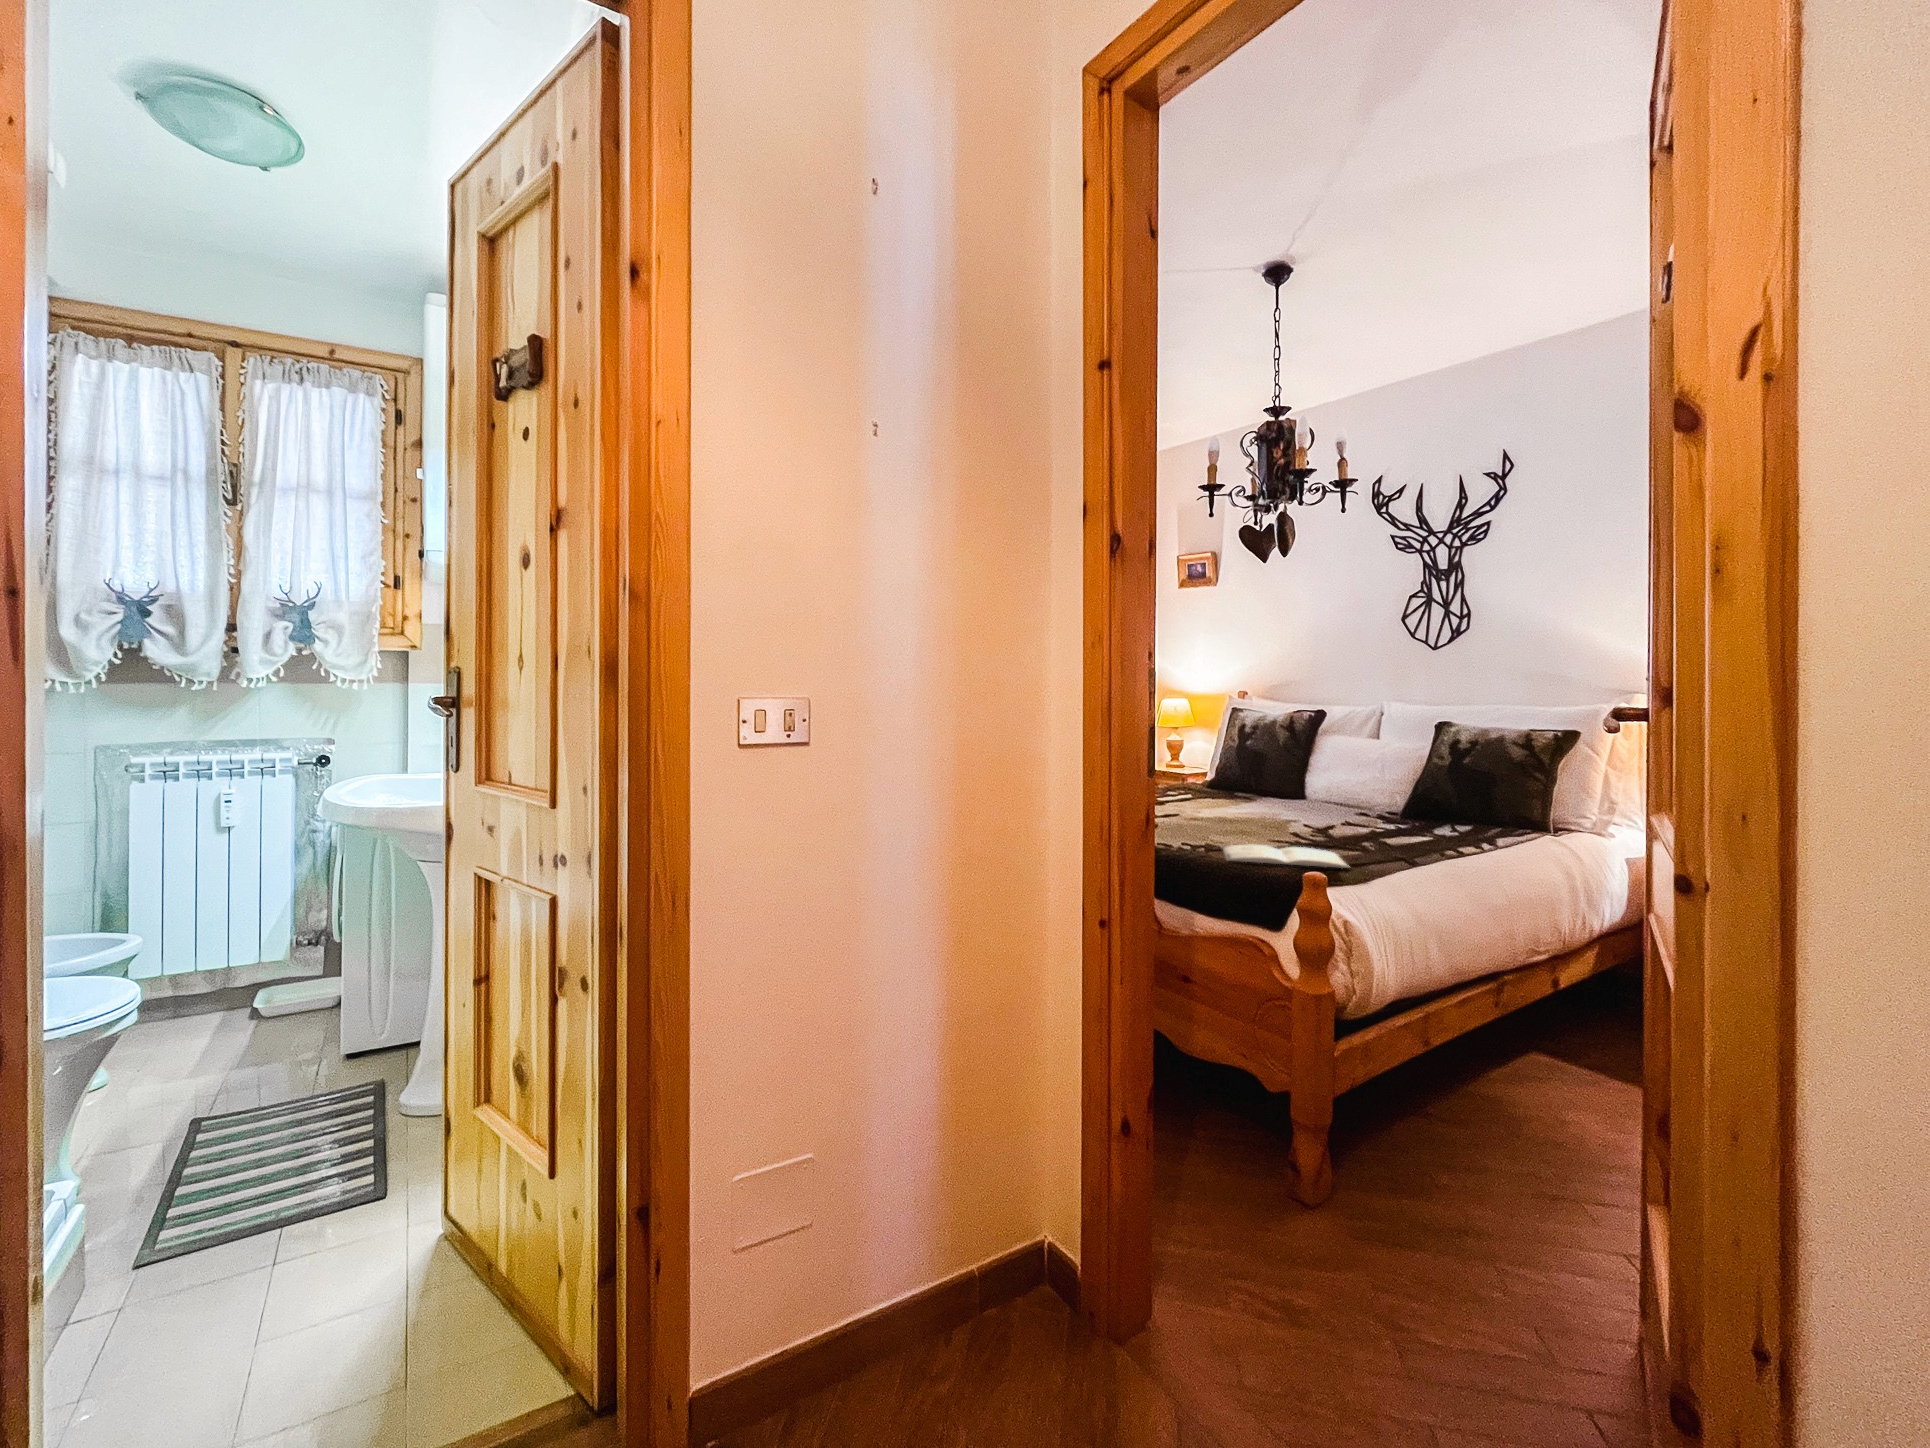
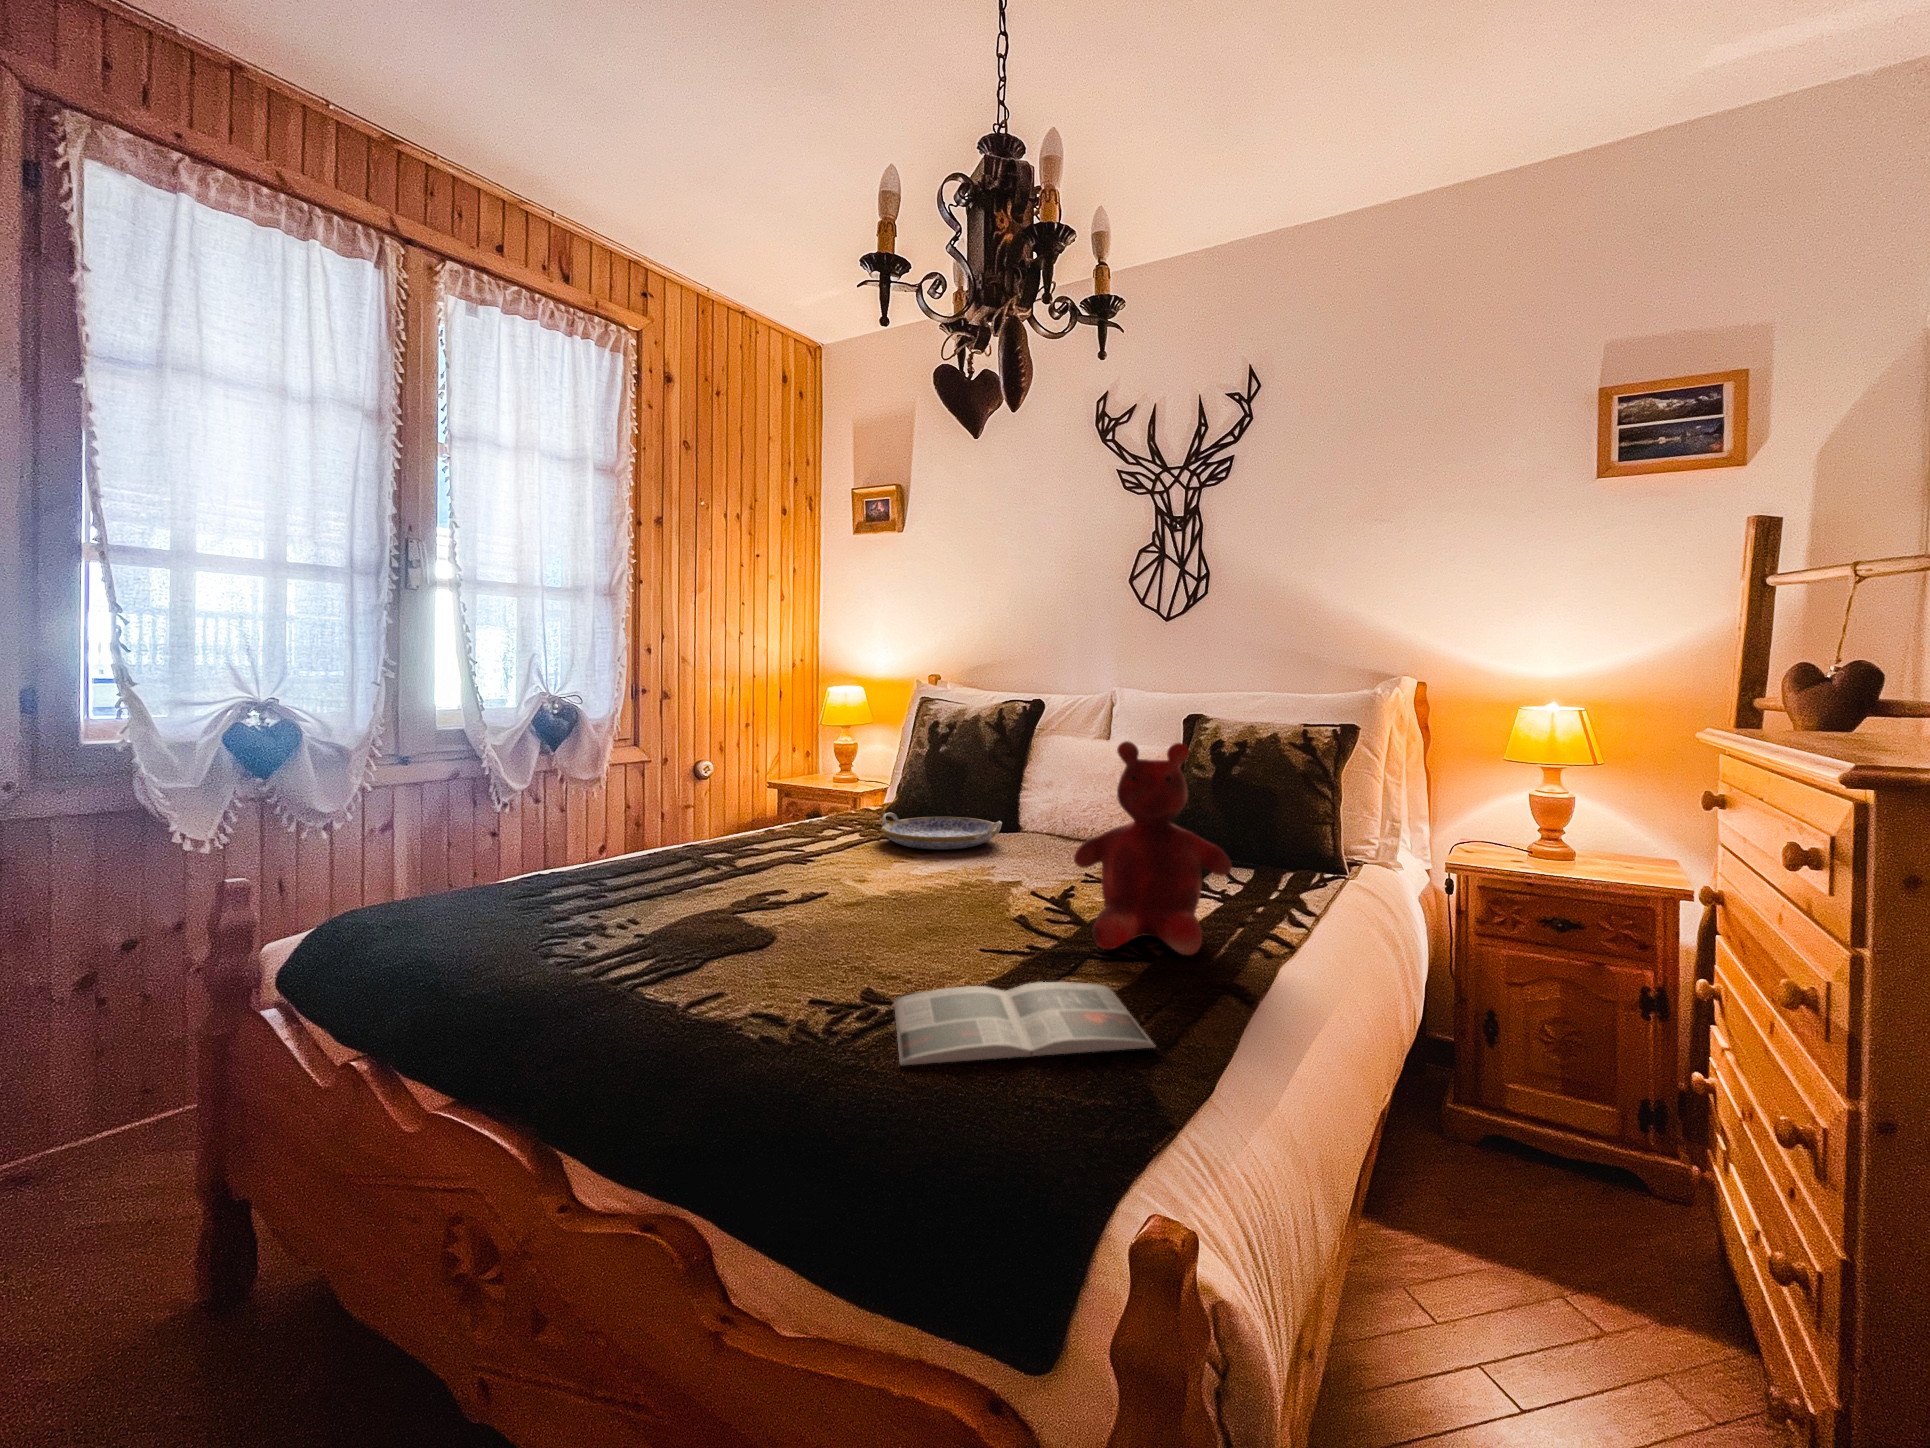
teddy bear: none [1327,733,1428,850] -> present [1074,741,1232,955]
serving tray: none [1207,782,1291,805] -> present [881,813,1002,850]

